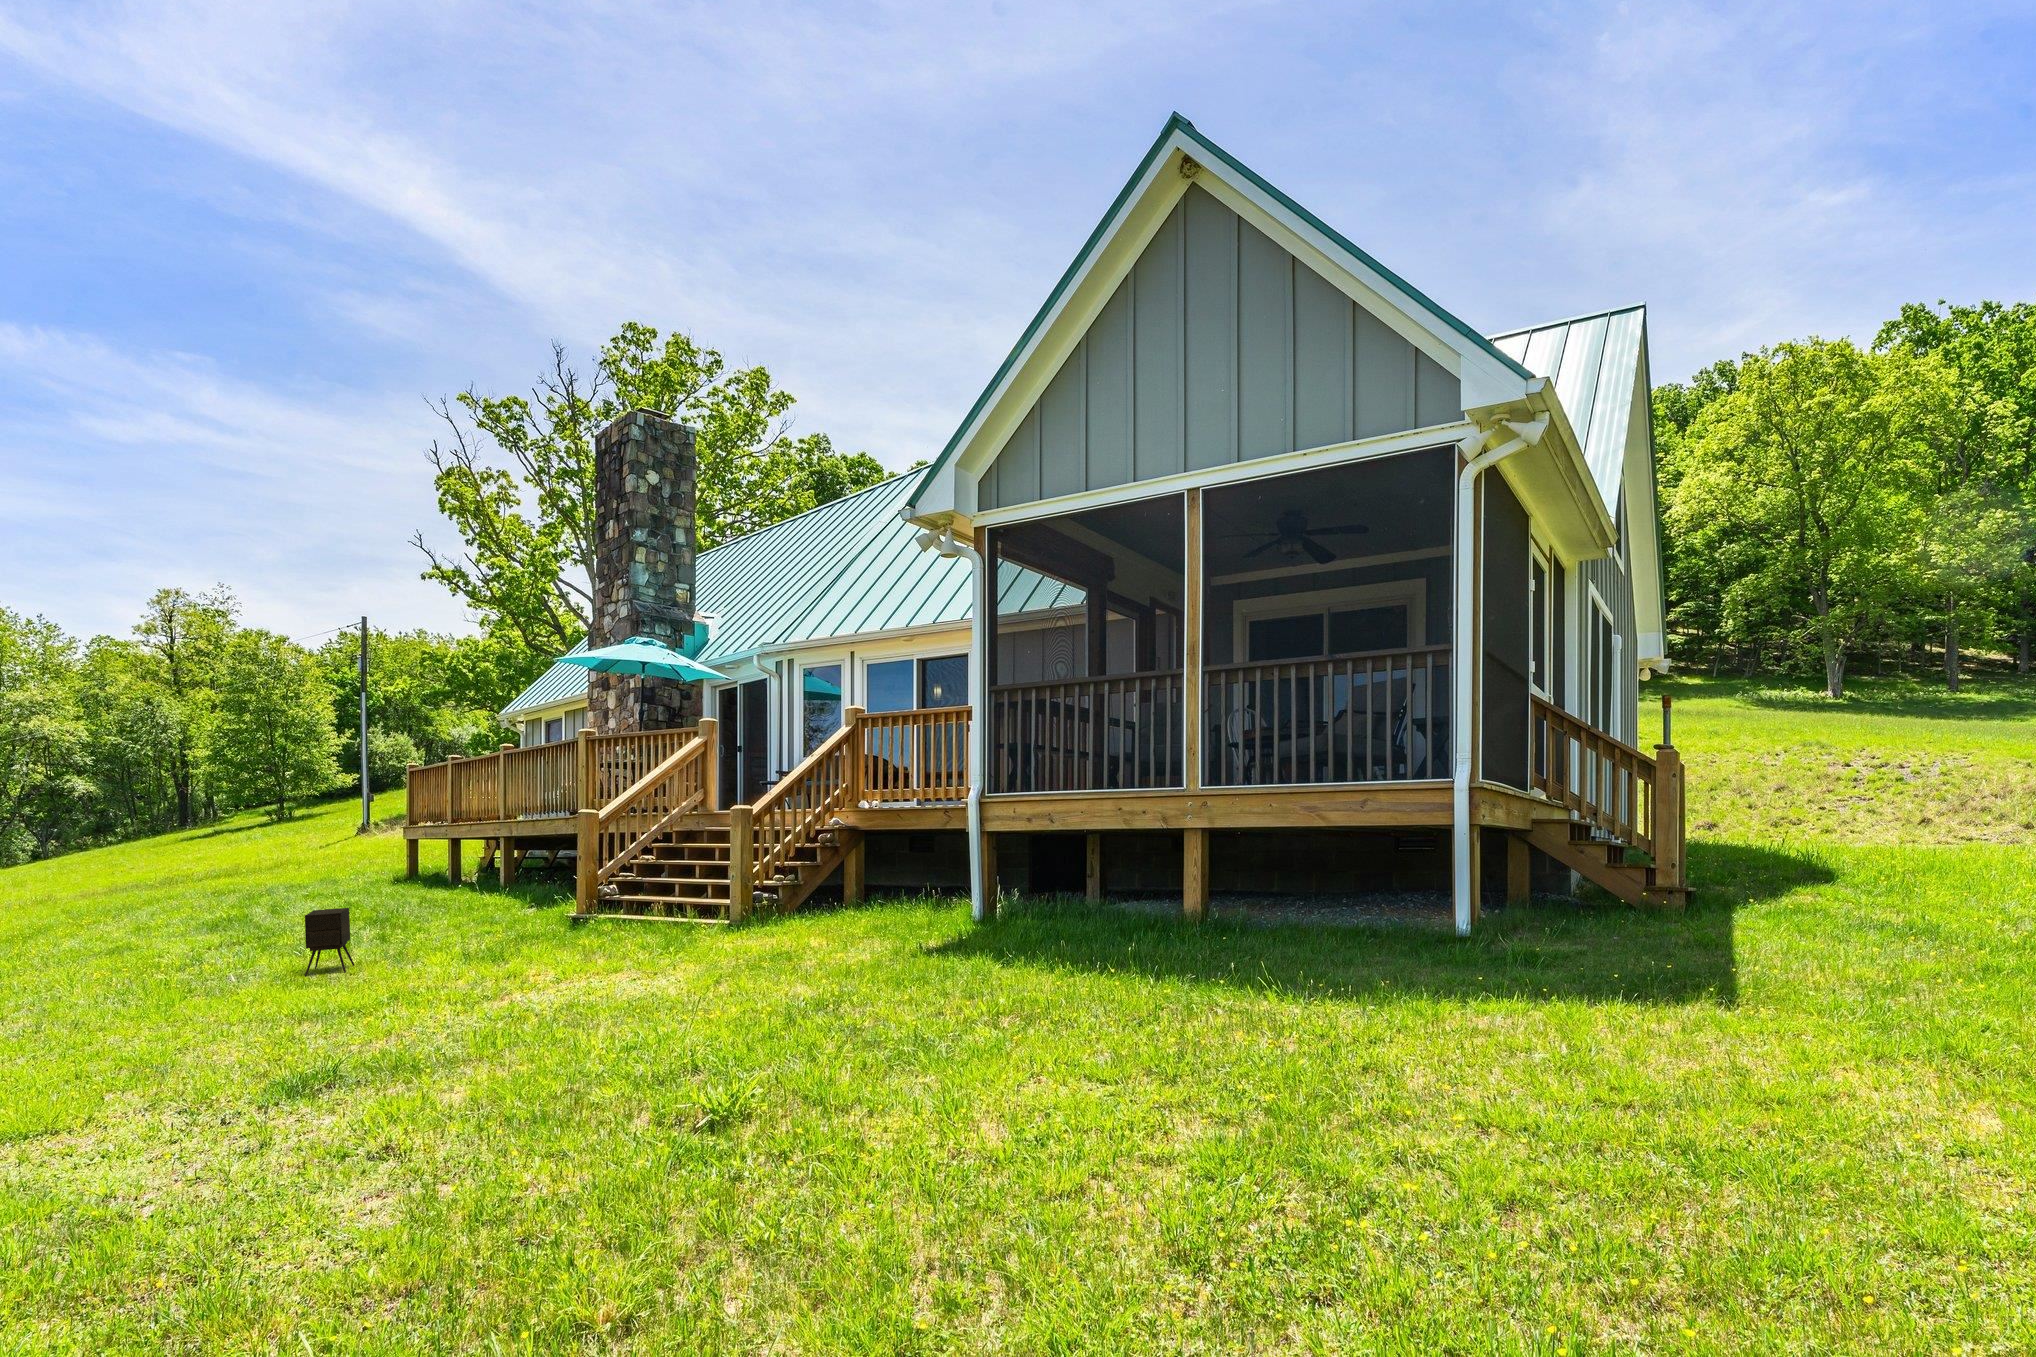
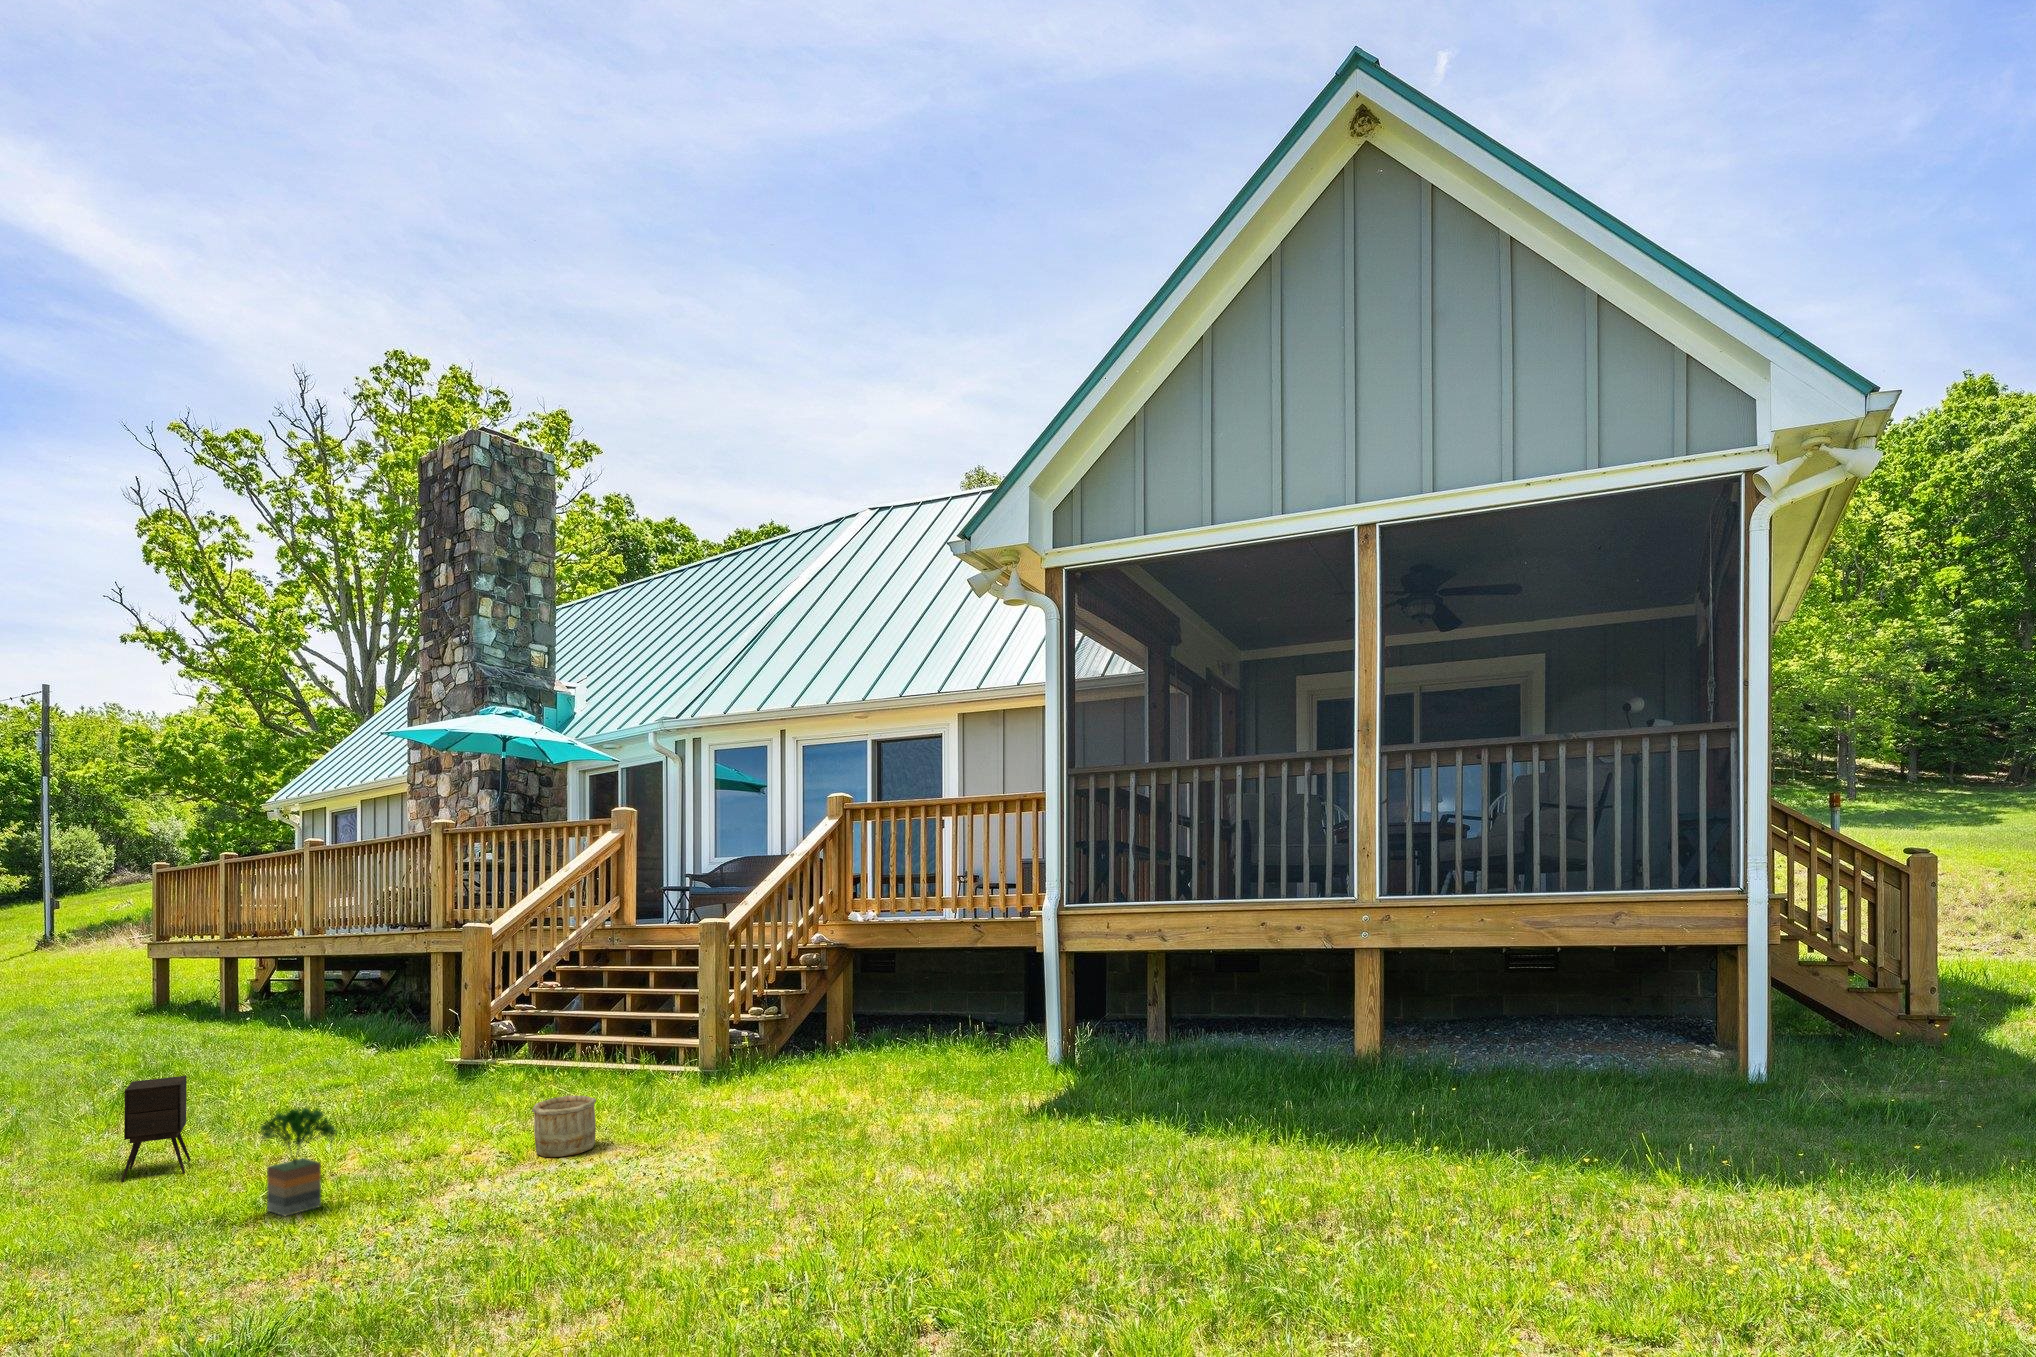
potted tree: none [365,929,419,1000] -> present [260,1108,337,1216]
wooden bucket: none [561,930,608,972] -> present [532,1096,596,1157]

